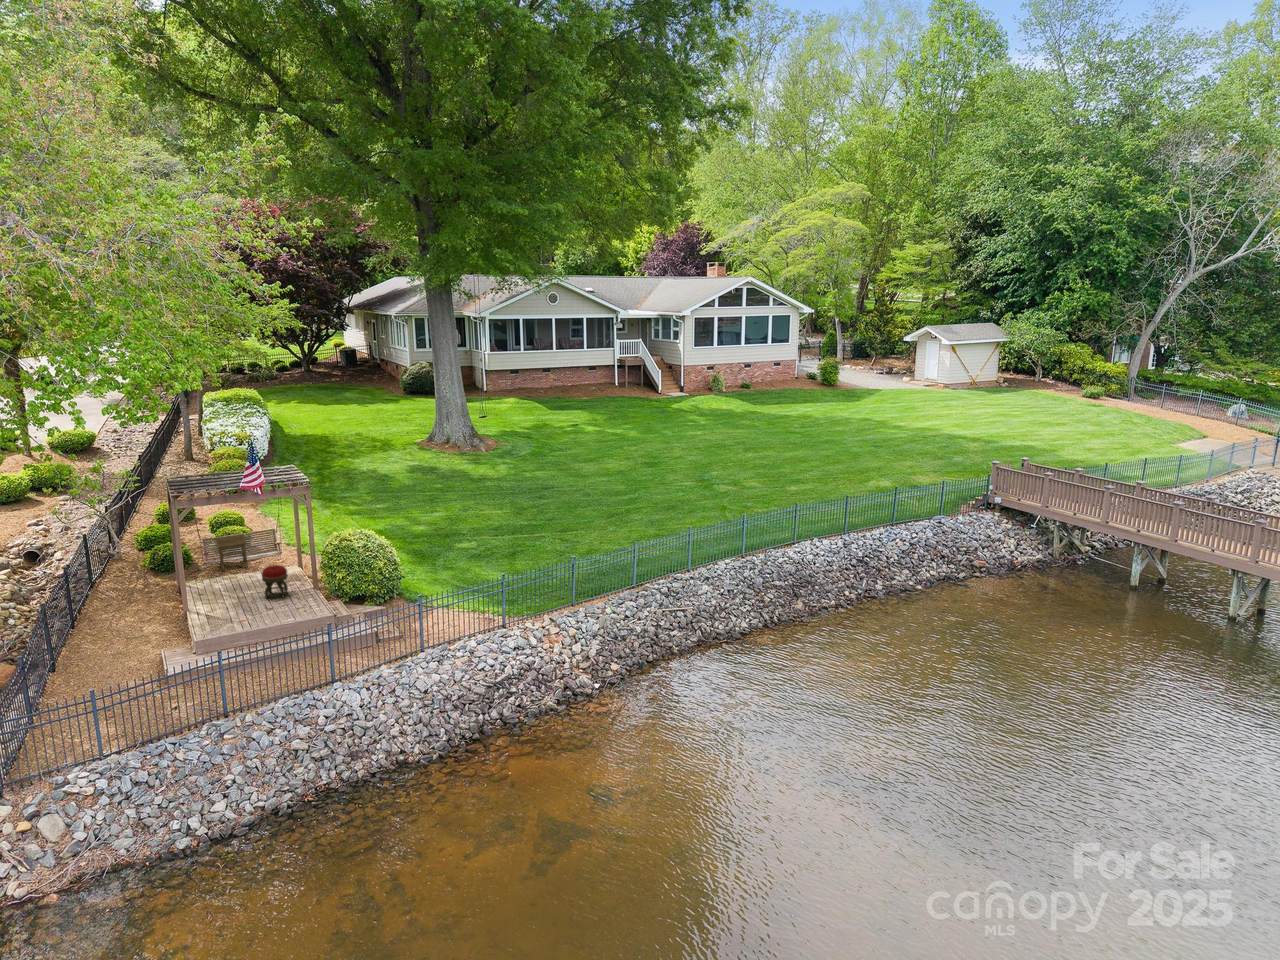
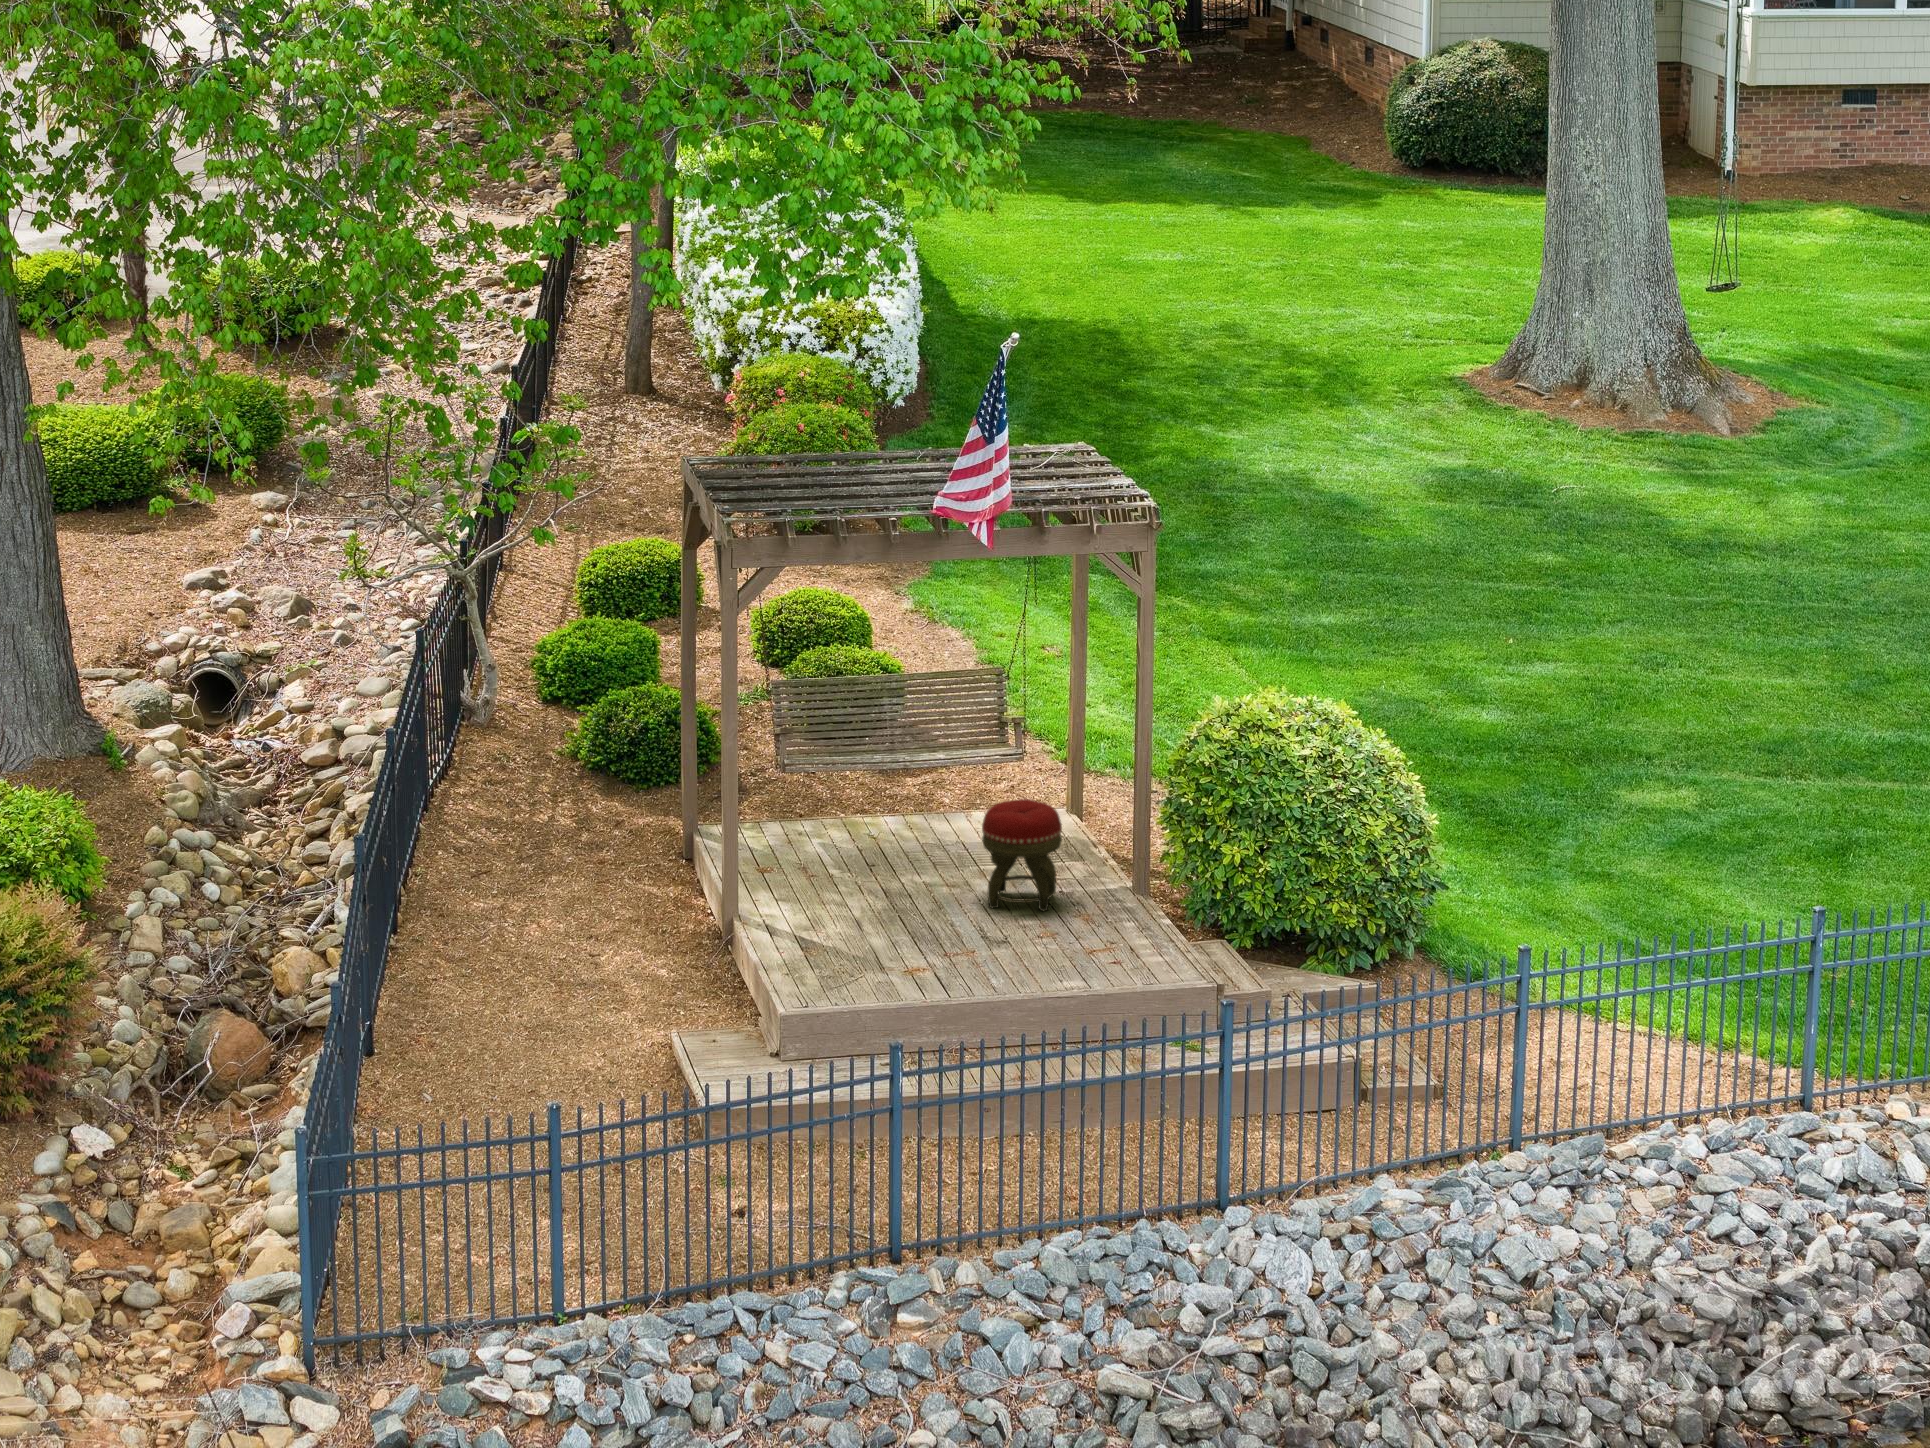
side table: present [216,535,248,572] -> none [823,696,921,819]

